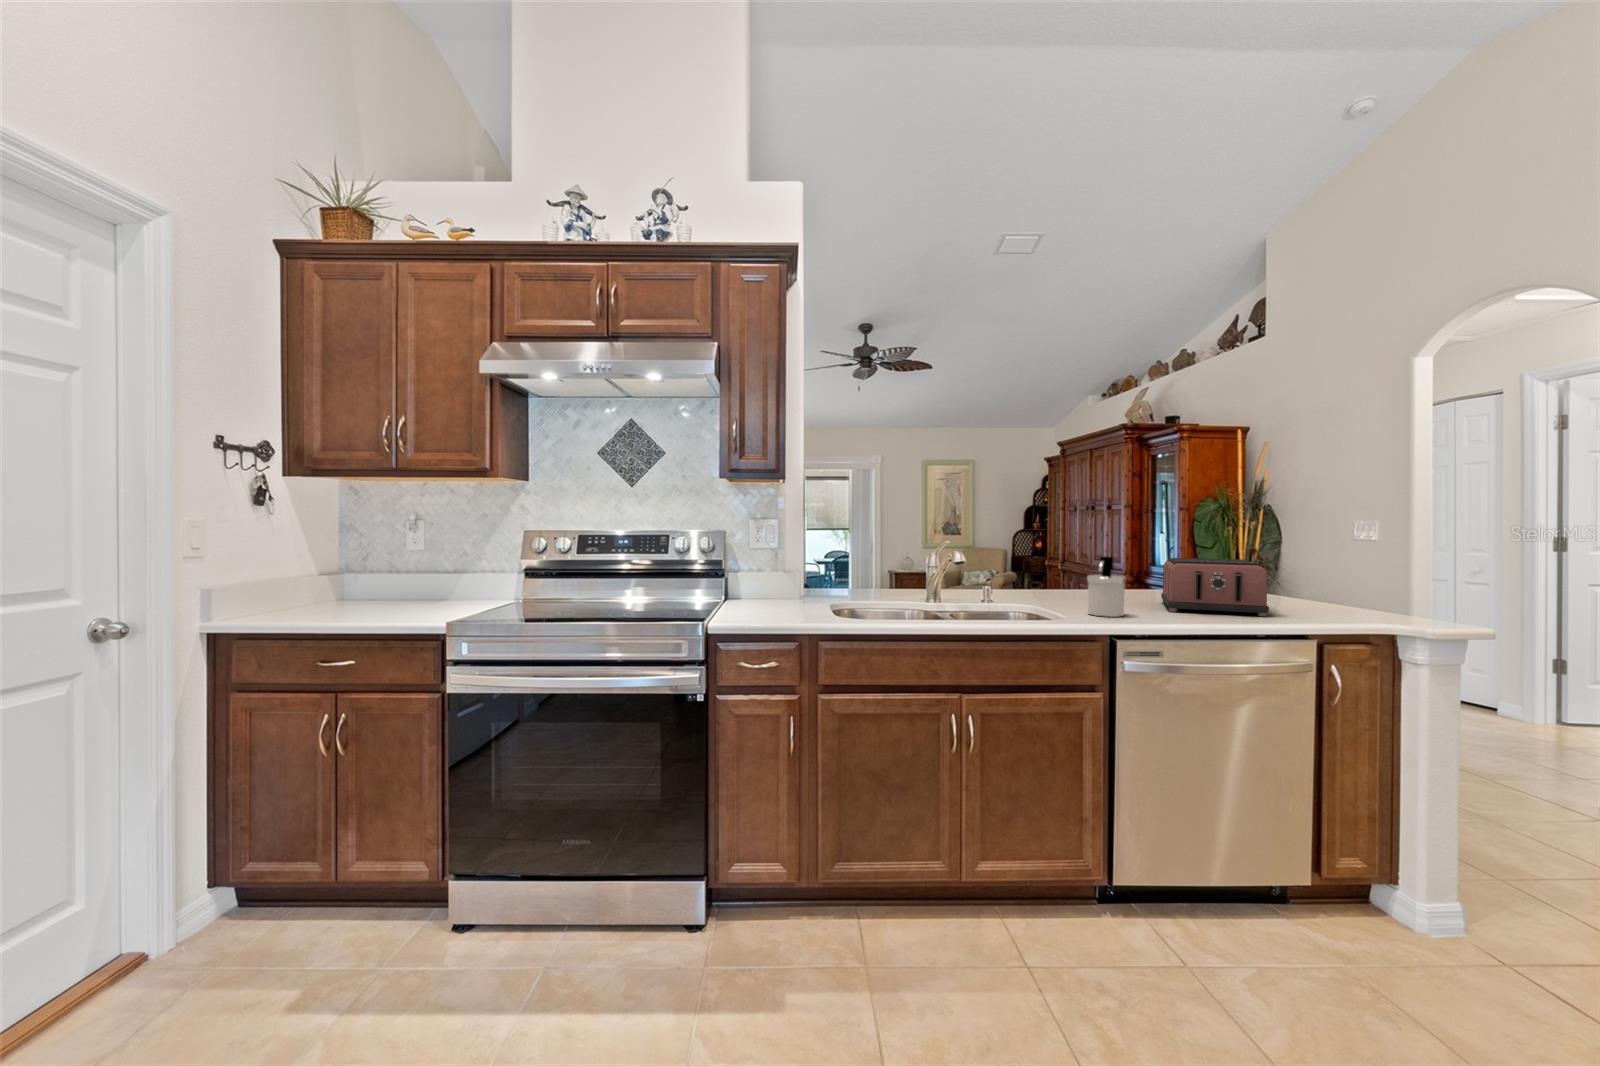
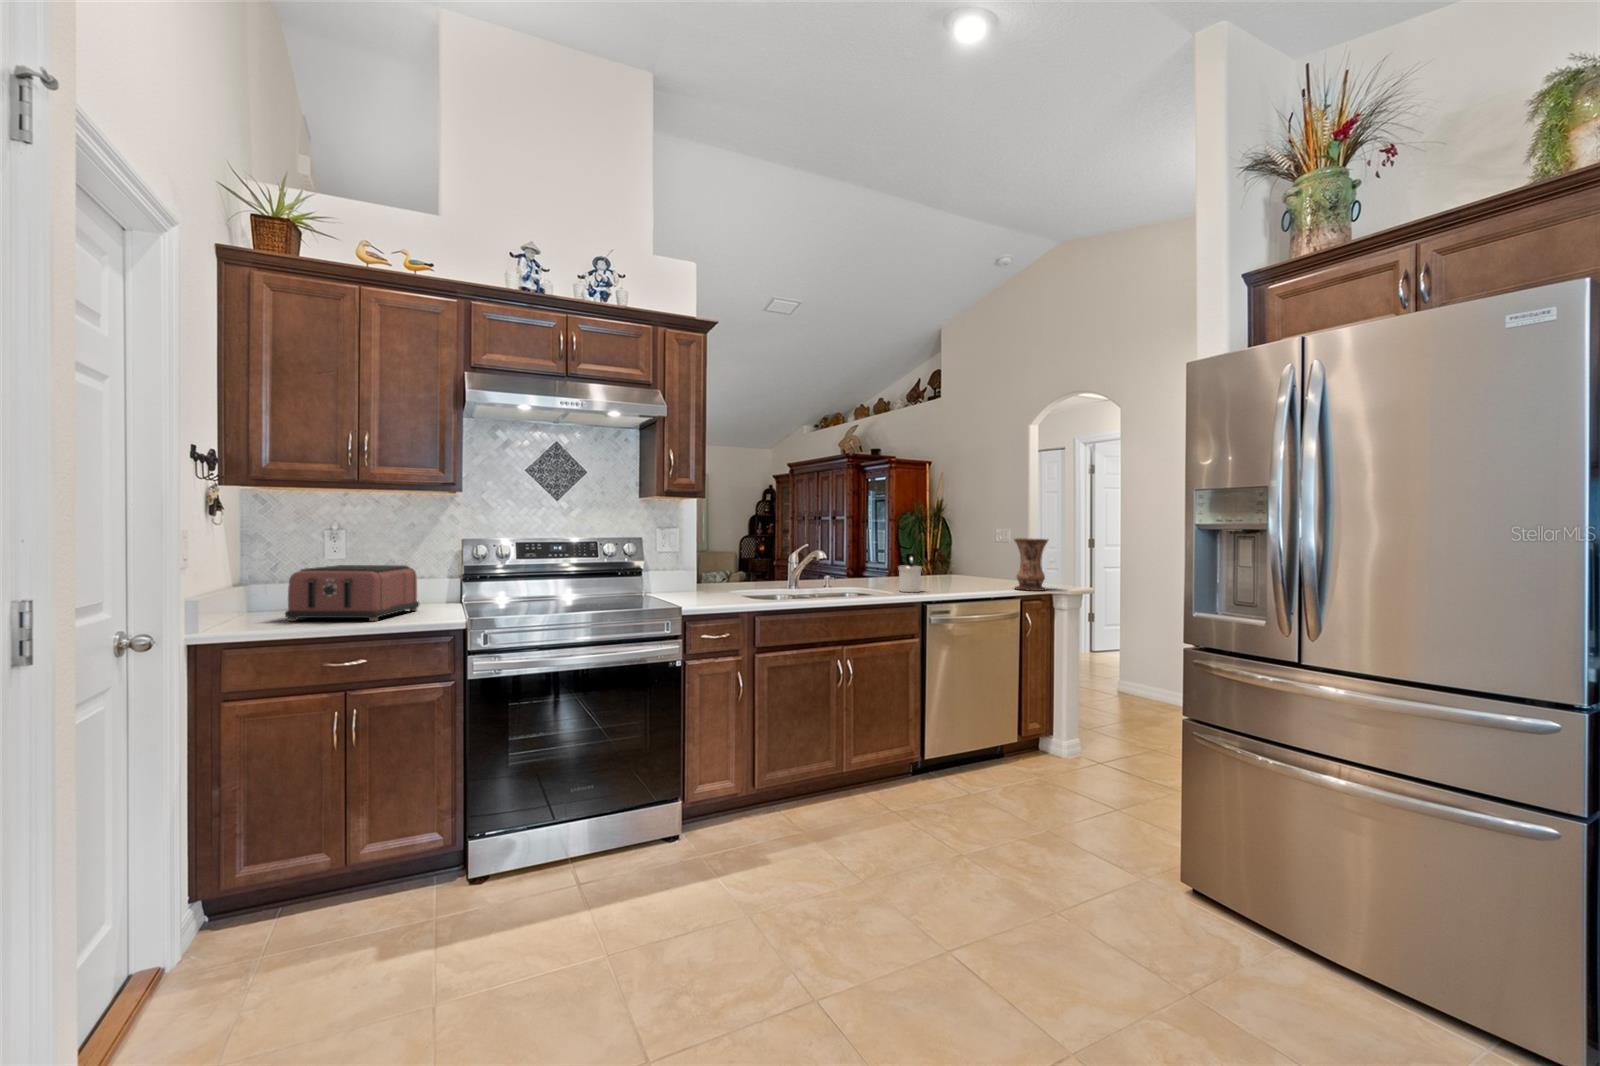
vase: none [1312,535,1384,626] -> present [1015,538,1048,591]
toaster: present [1161,558,1269,616] -> present [285,565,419,621]

